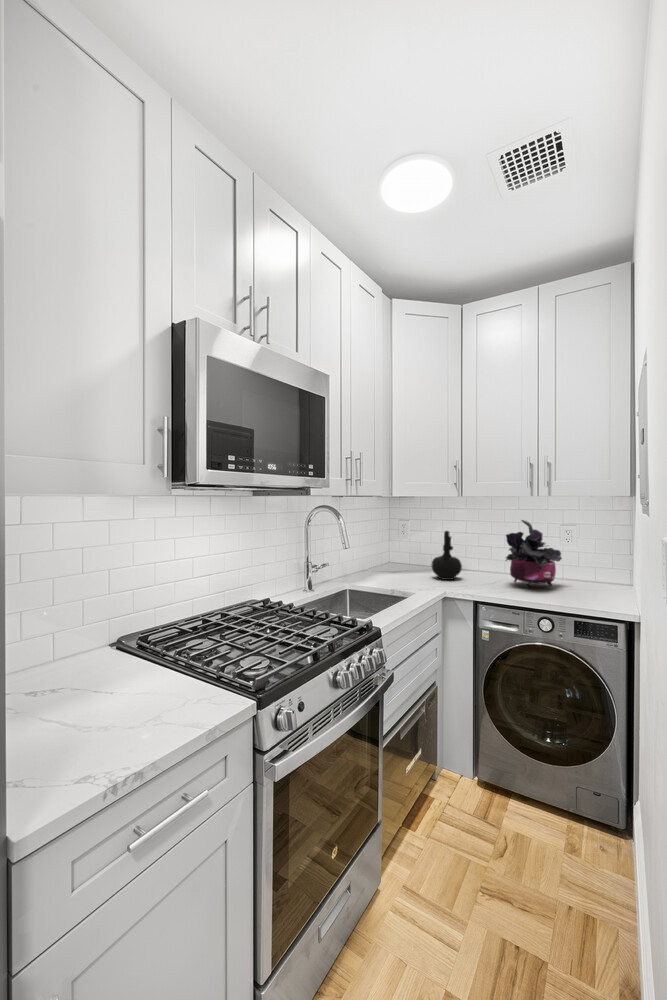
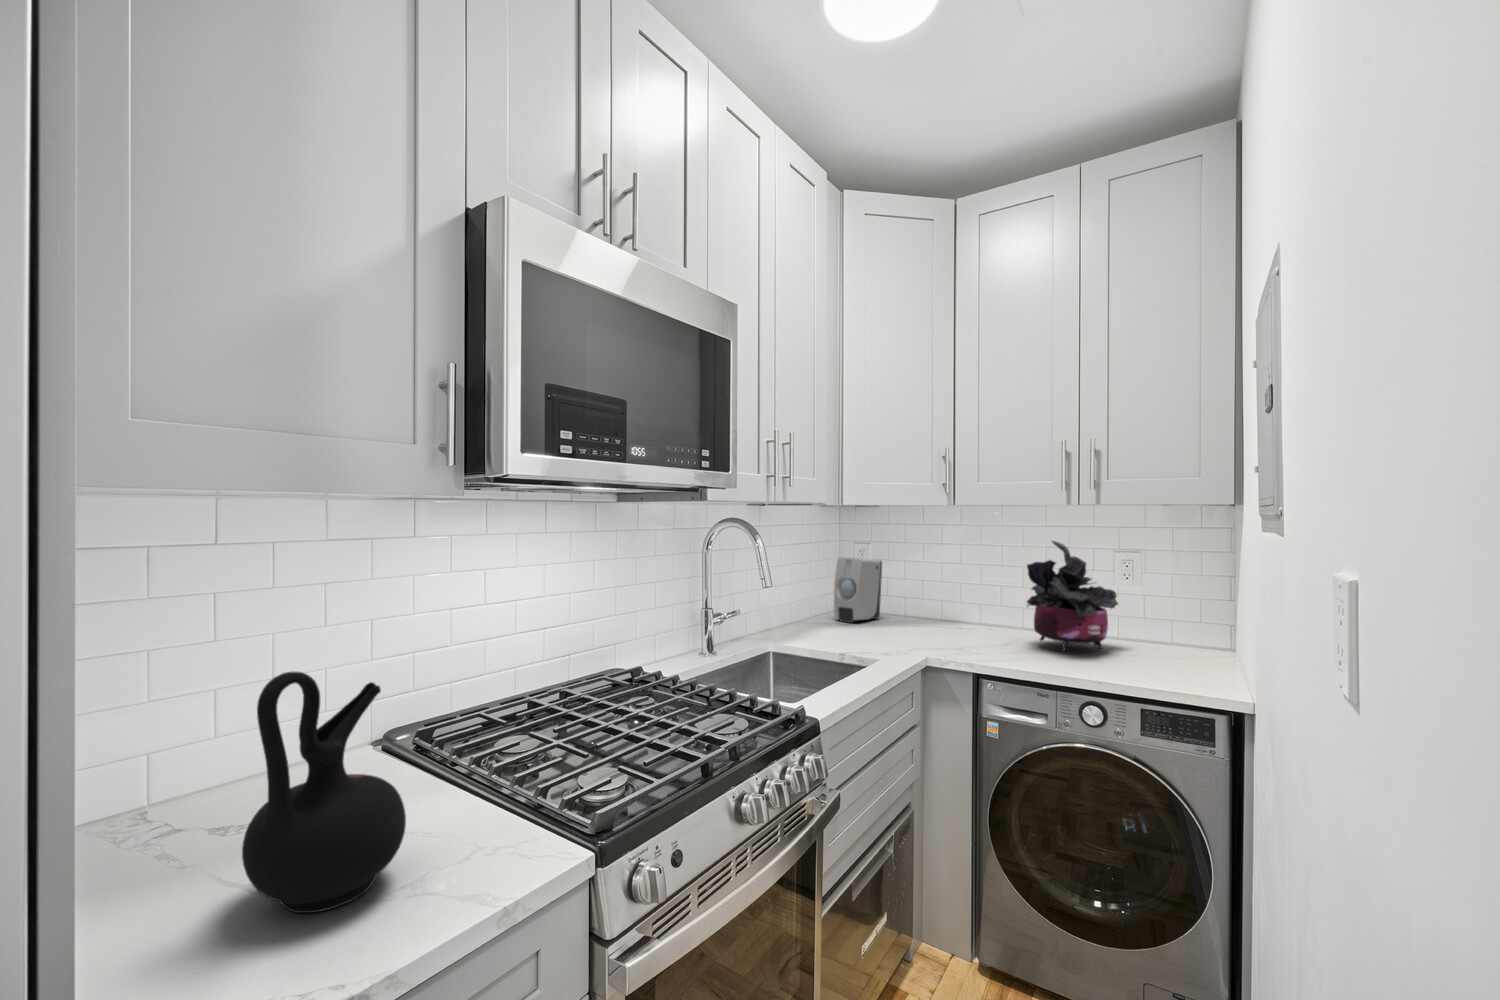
ceramic jug: present [432,531,462,580] -> present [242,672,406,913]
soap dispenser: none [385,532,416,572] -> present [834,558,882,623]

